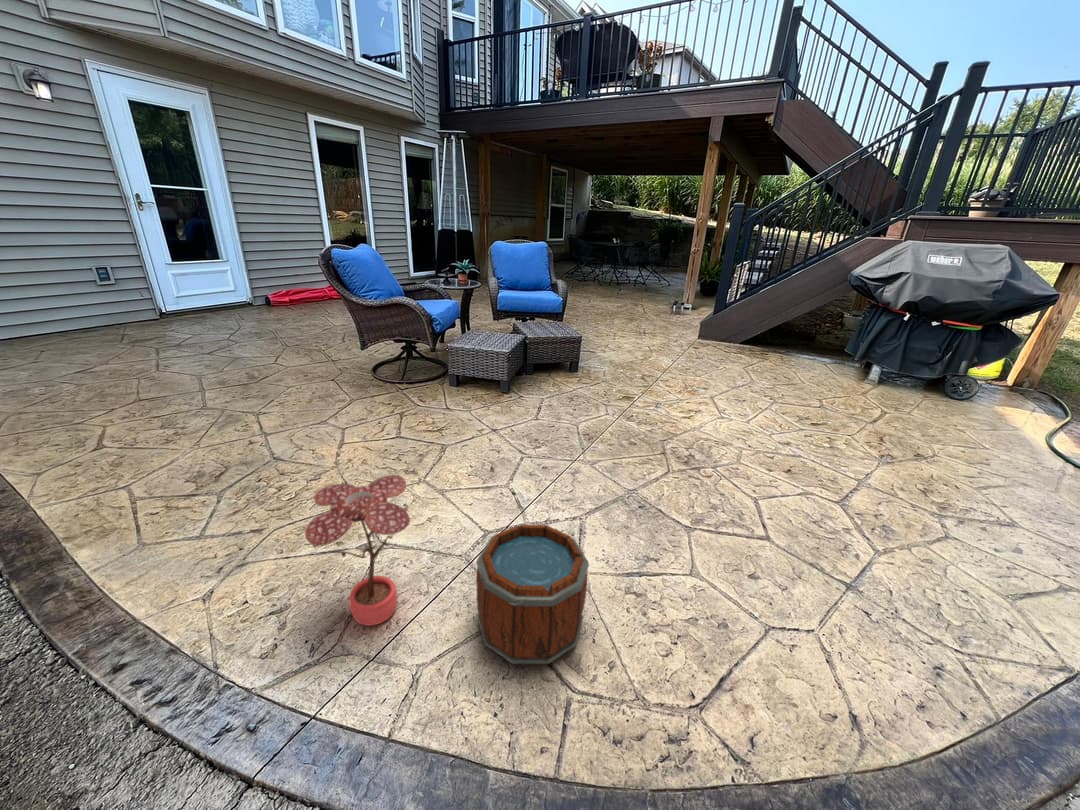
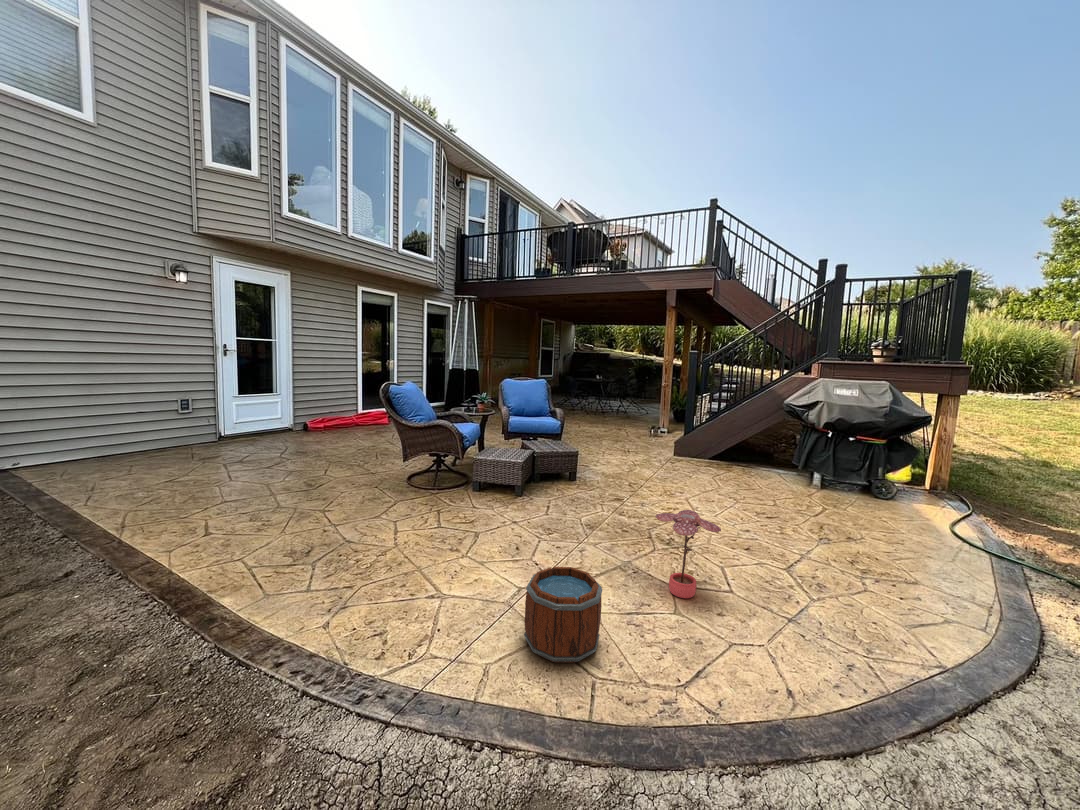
potted plant: present [305,475,410,626] -> present [656,510,721,598]

